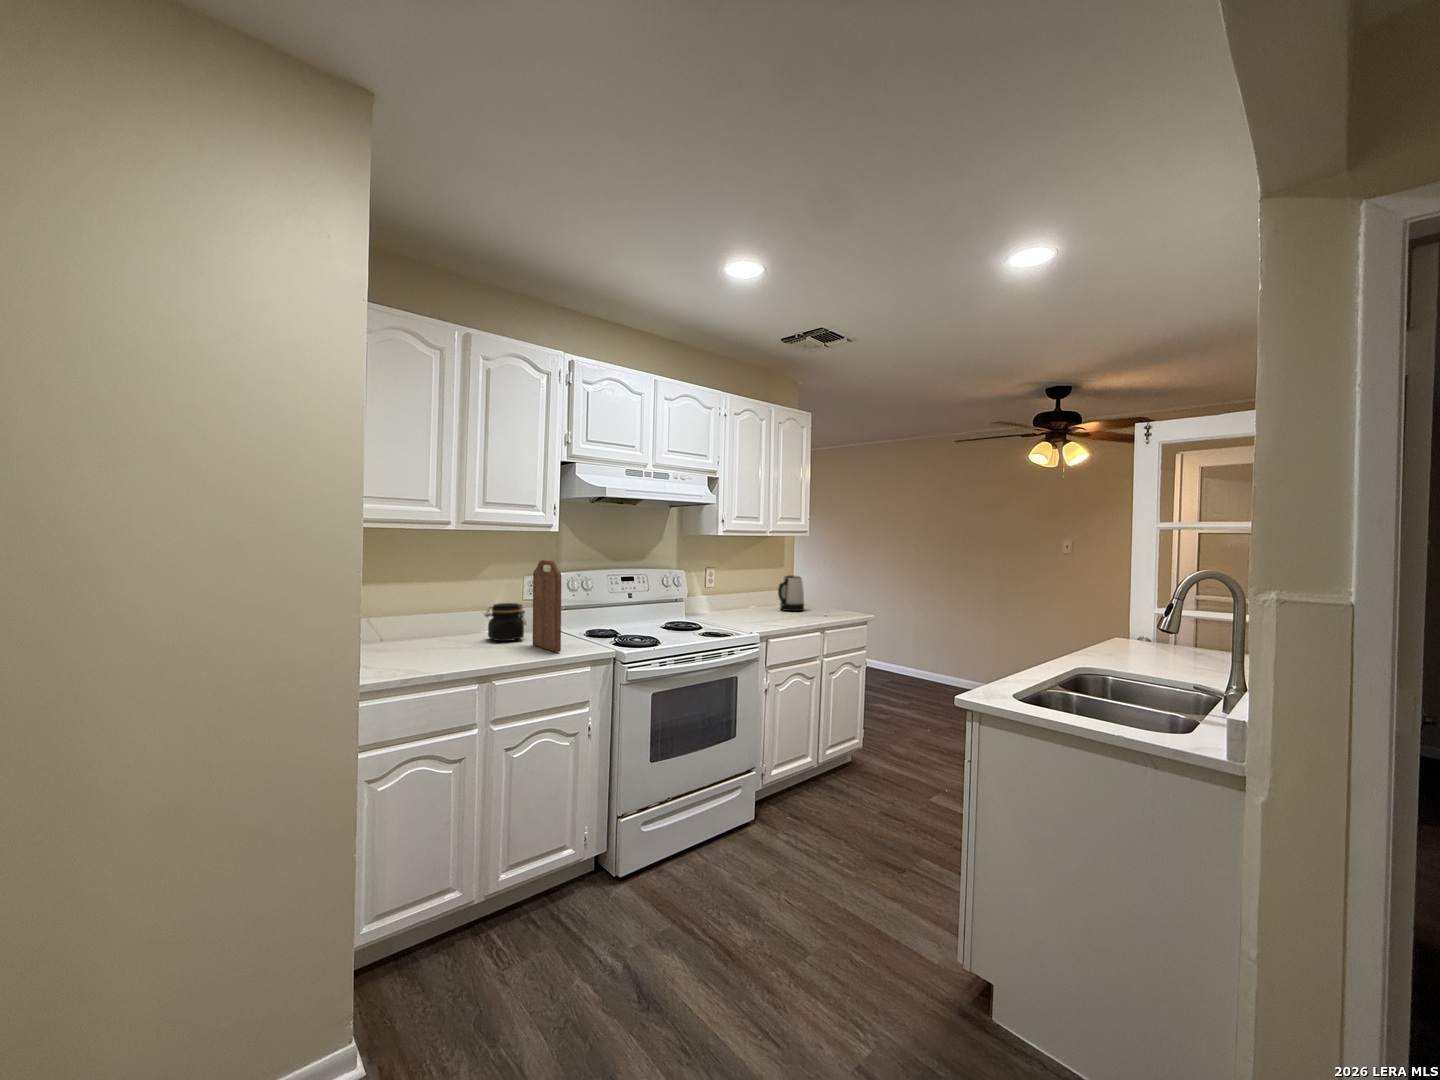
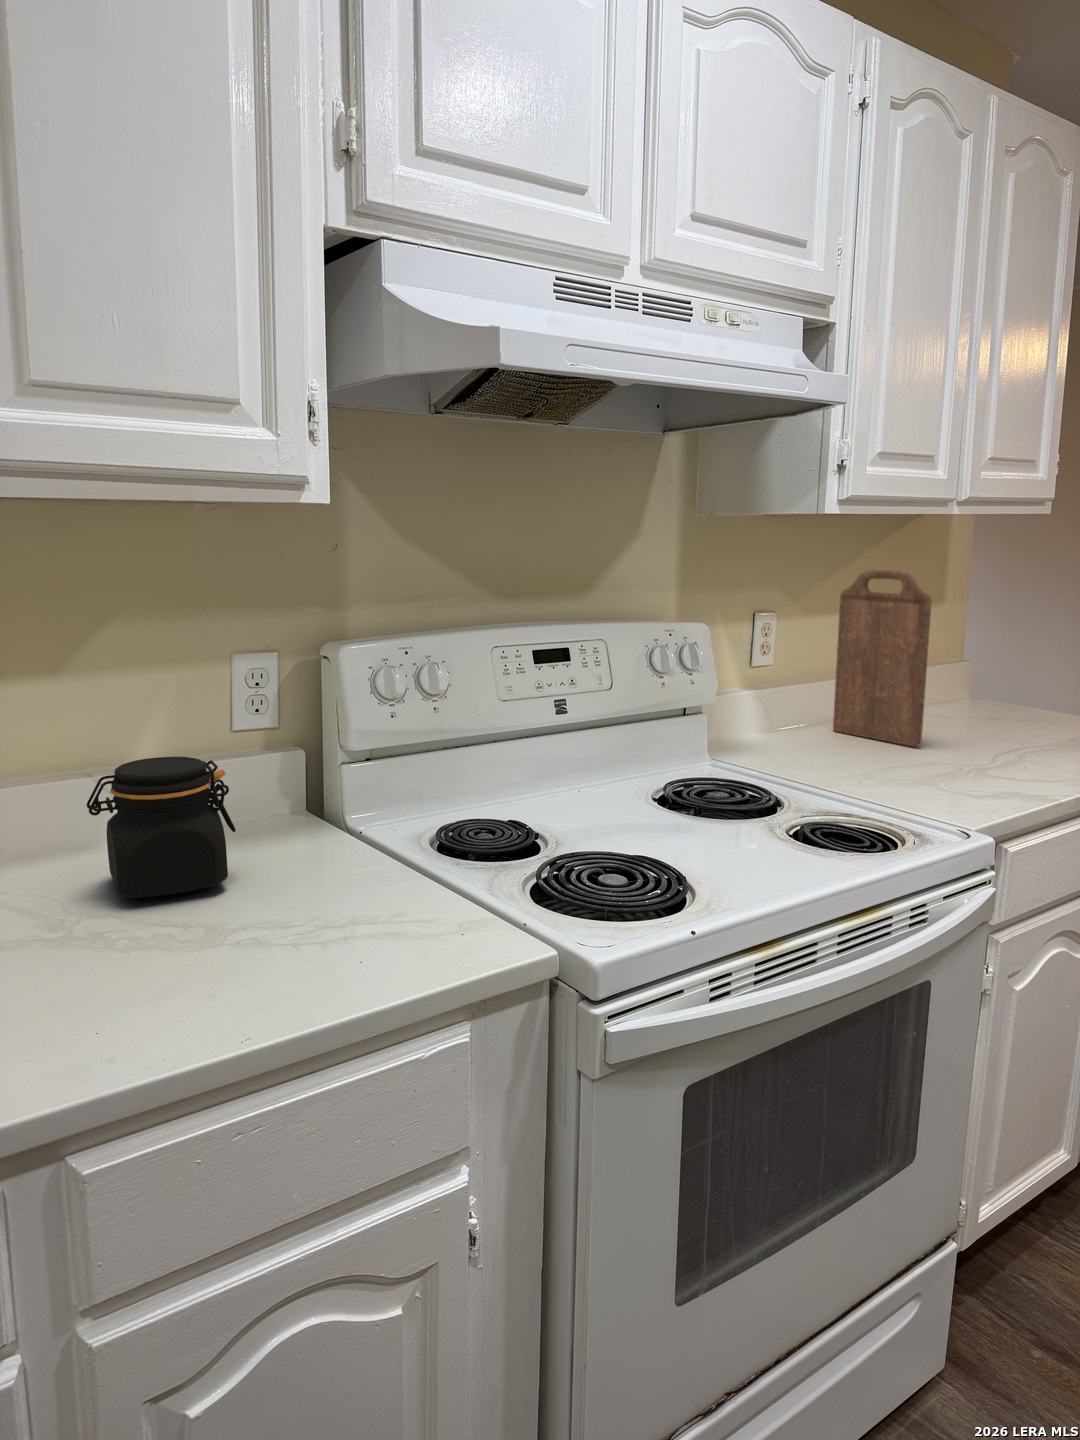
cutting board: present [533,560,561,652] -> present [833,570,931,746]
kettle: present [778,575,804,611] -> none [951,627,1025,730]

